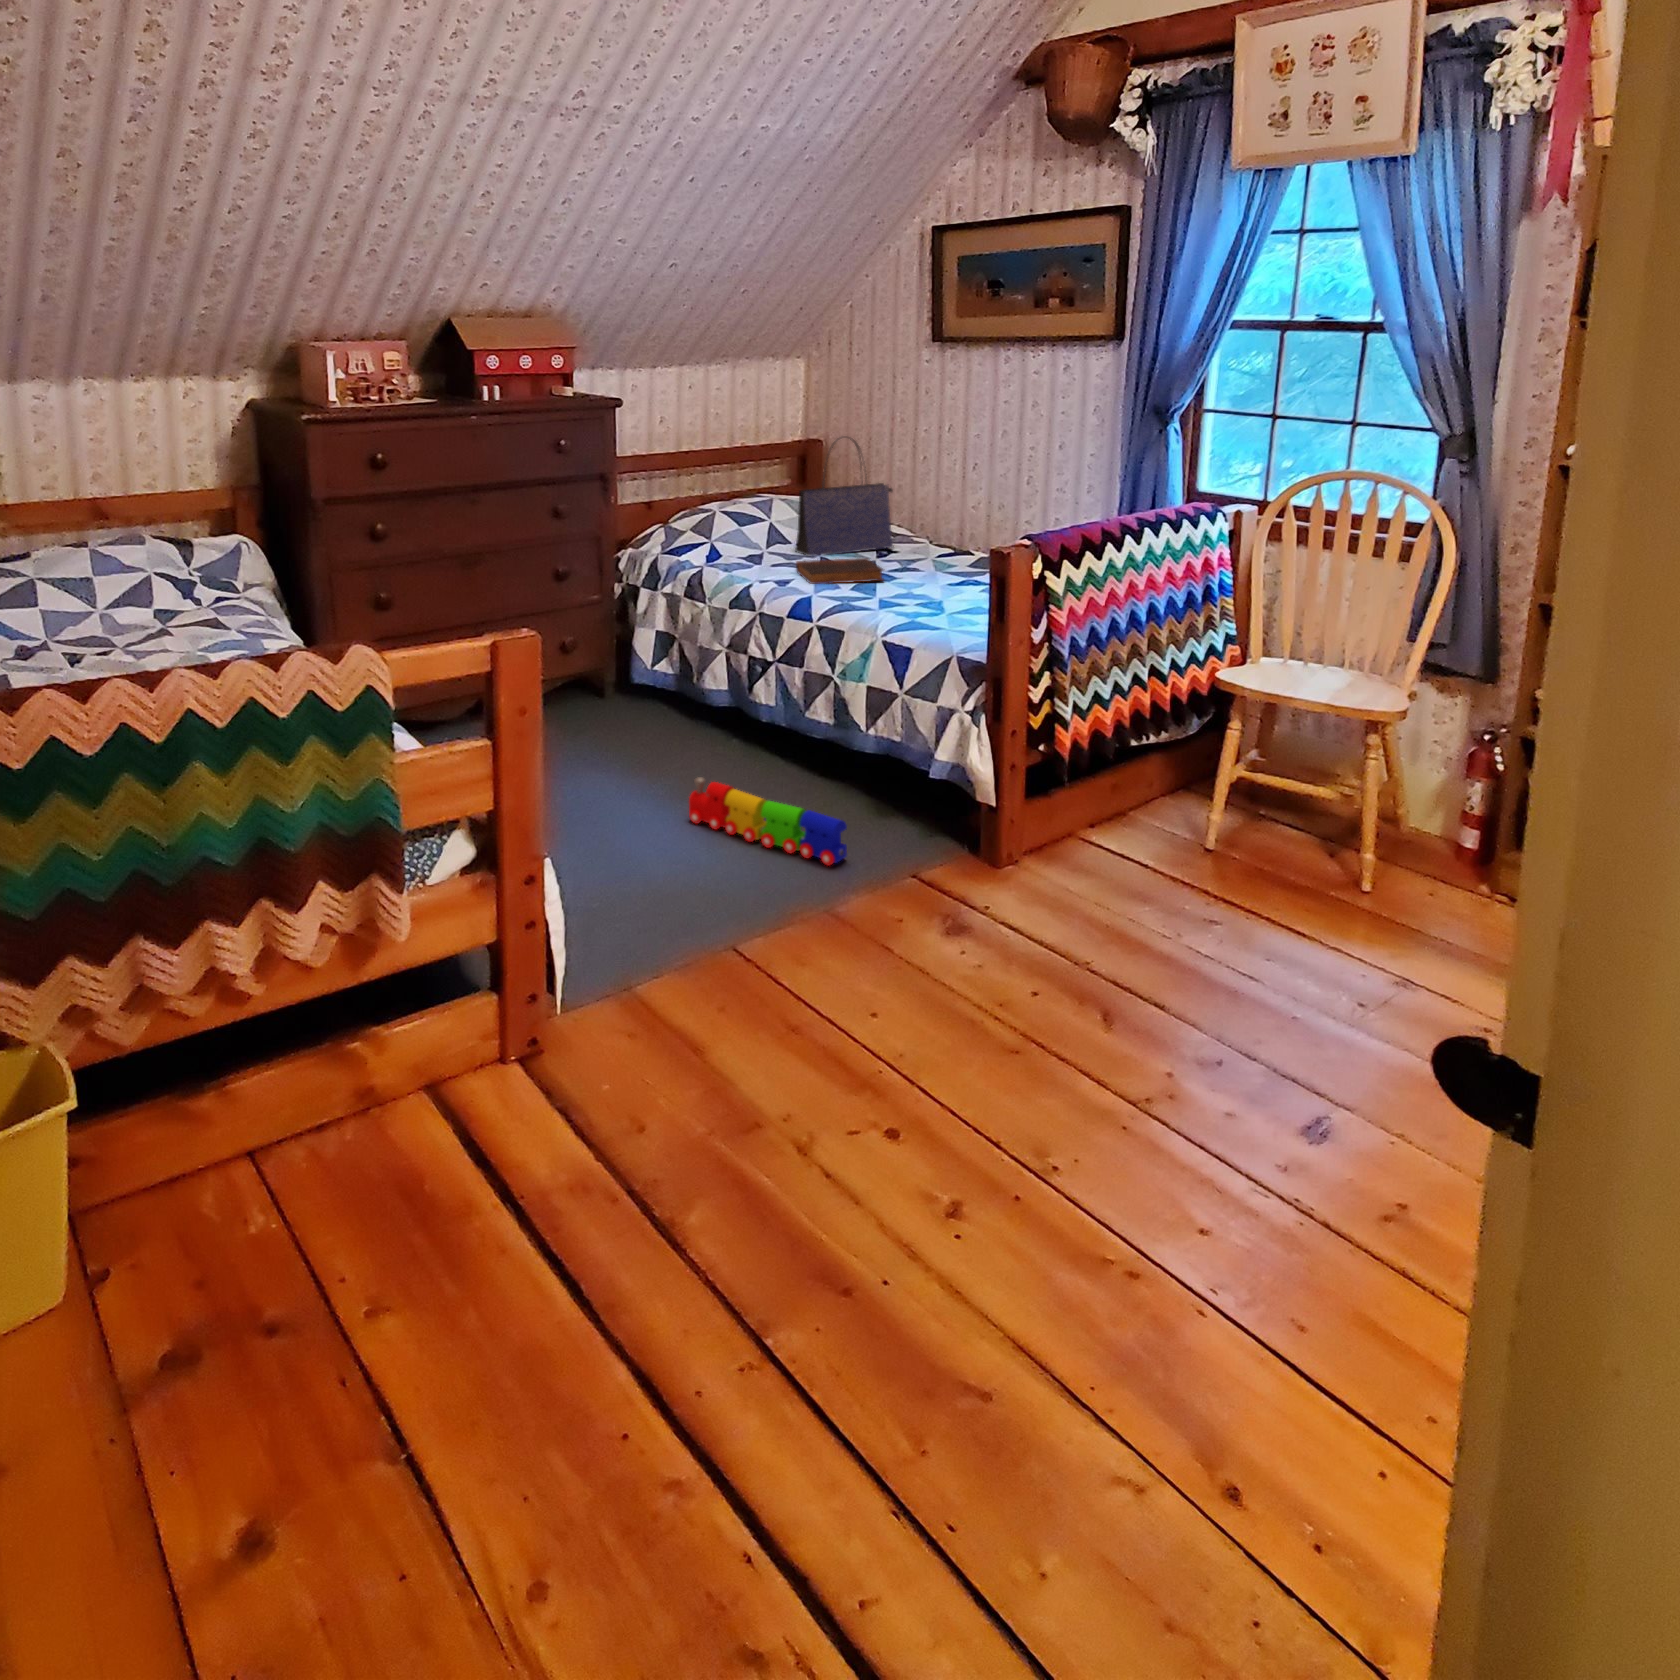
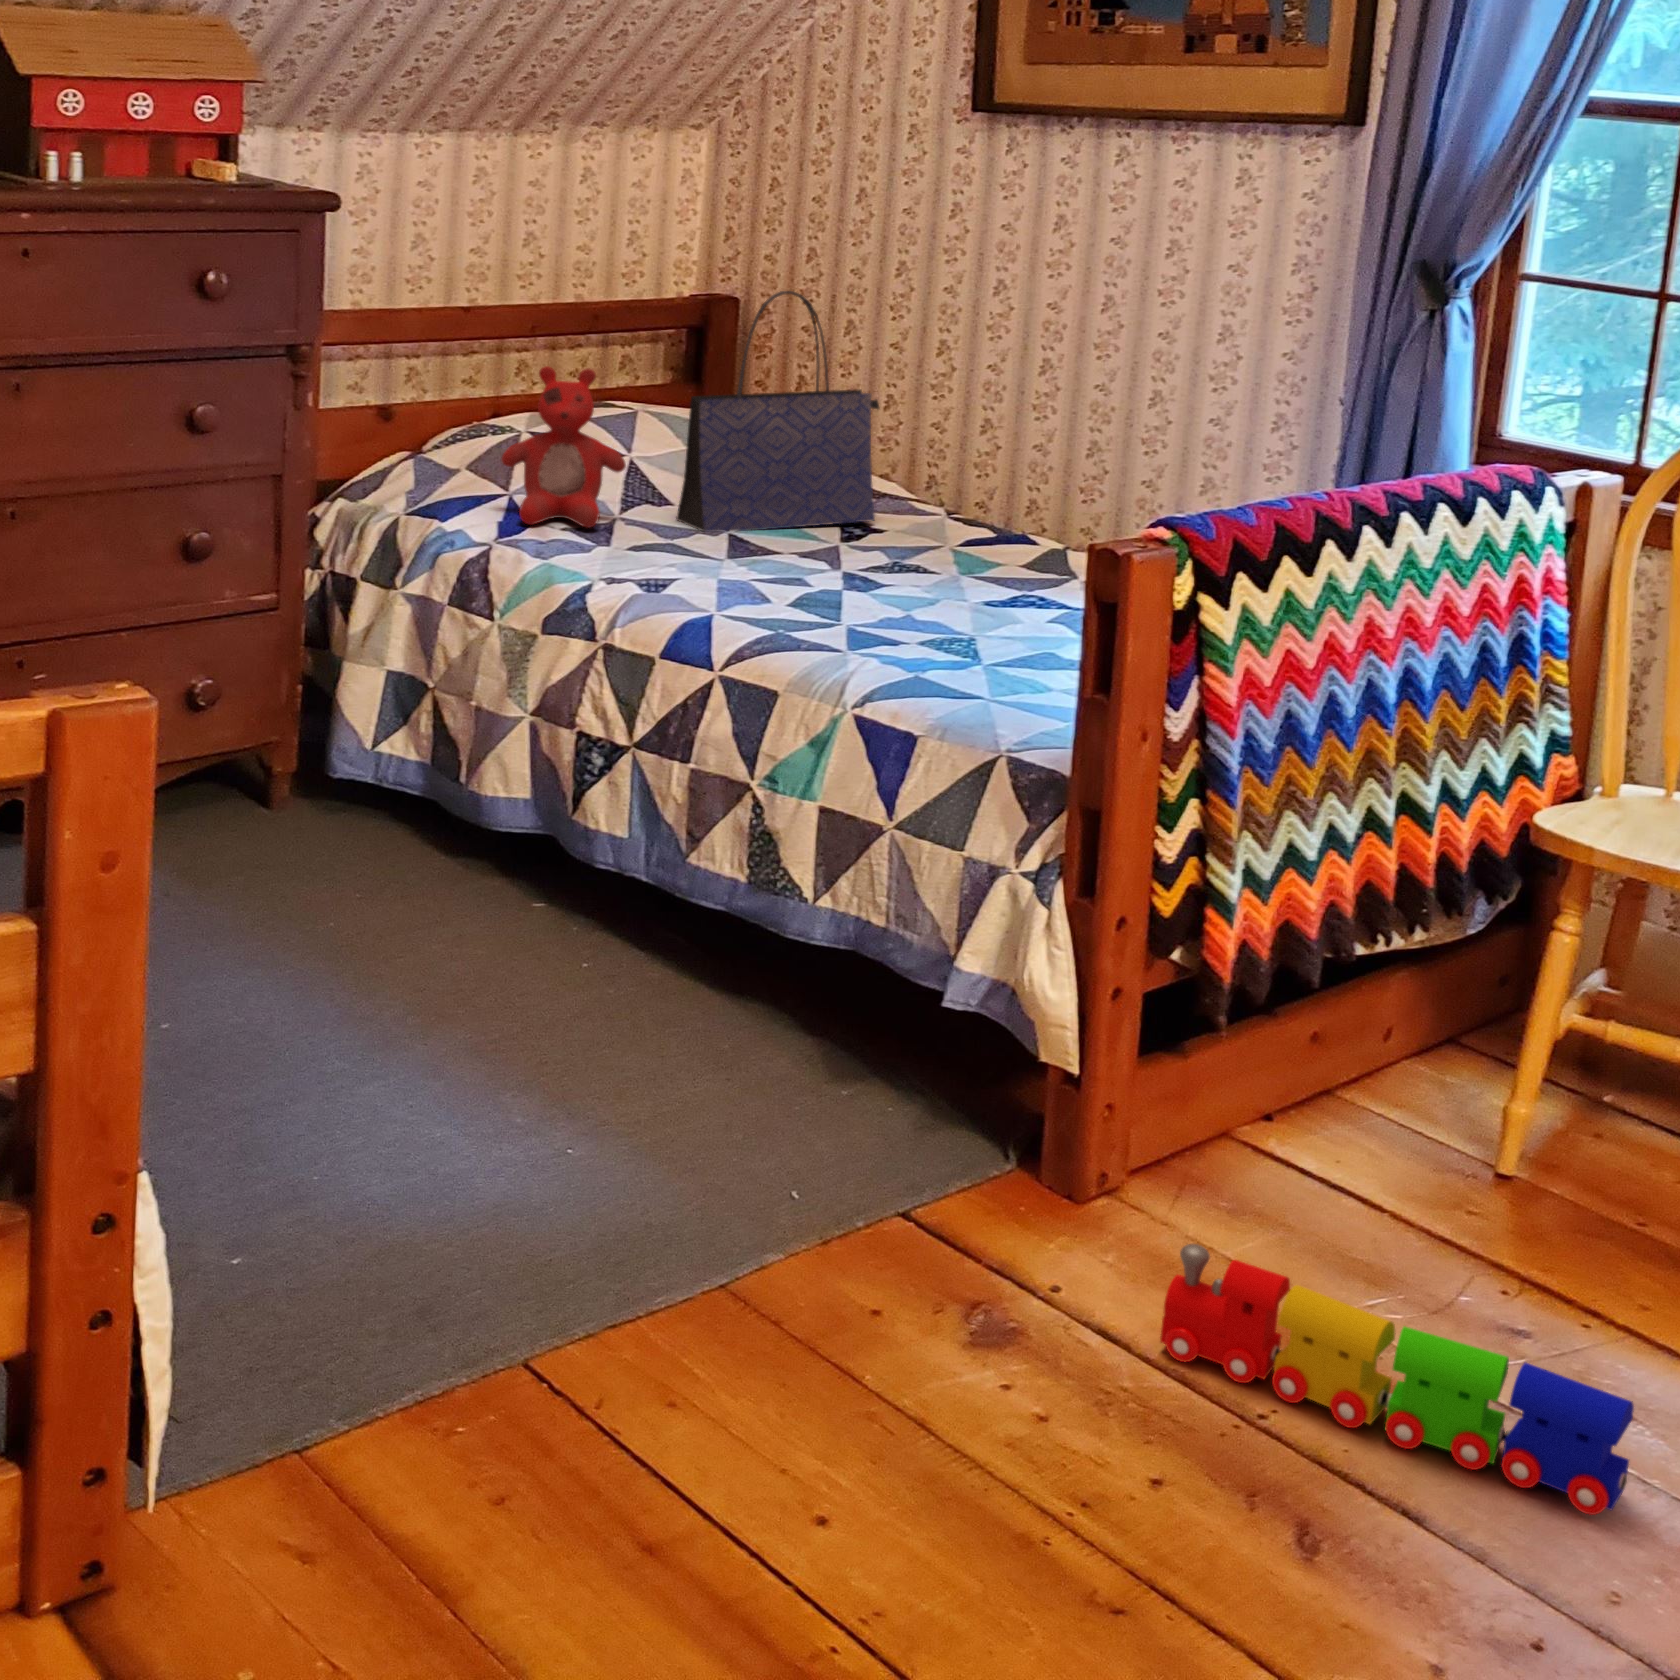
stuffed bear: none [708,479,769,557] -> present [502,366,626,528]
book: present [796,558,883,584] -> none [678,542,860,592]
toy train: present [689,777,847,866] -> present [1160,1244,1634,1515]

